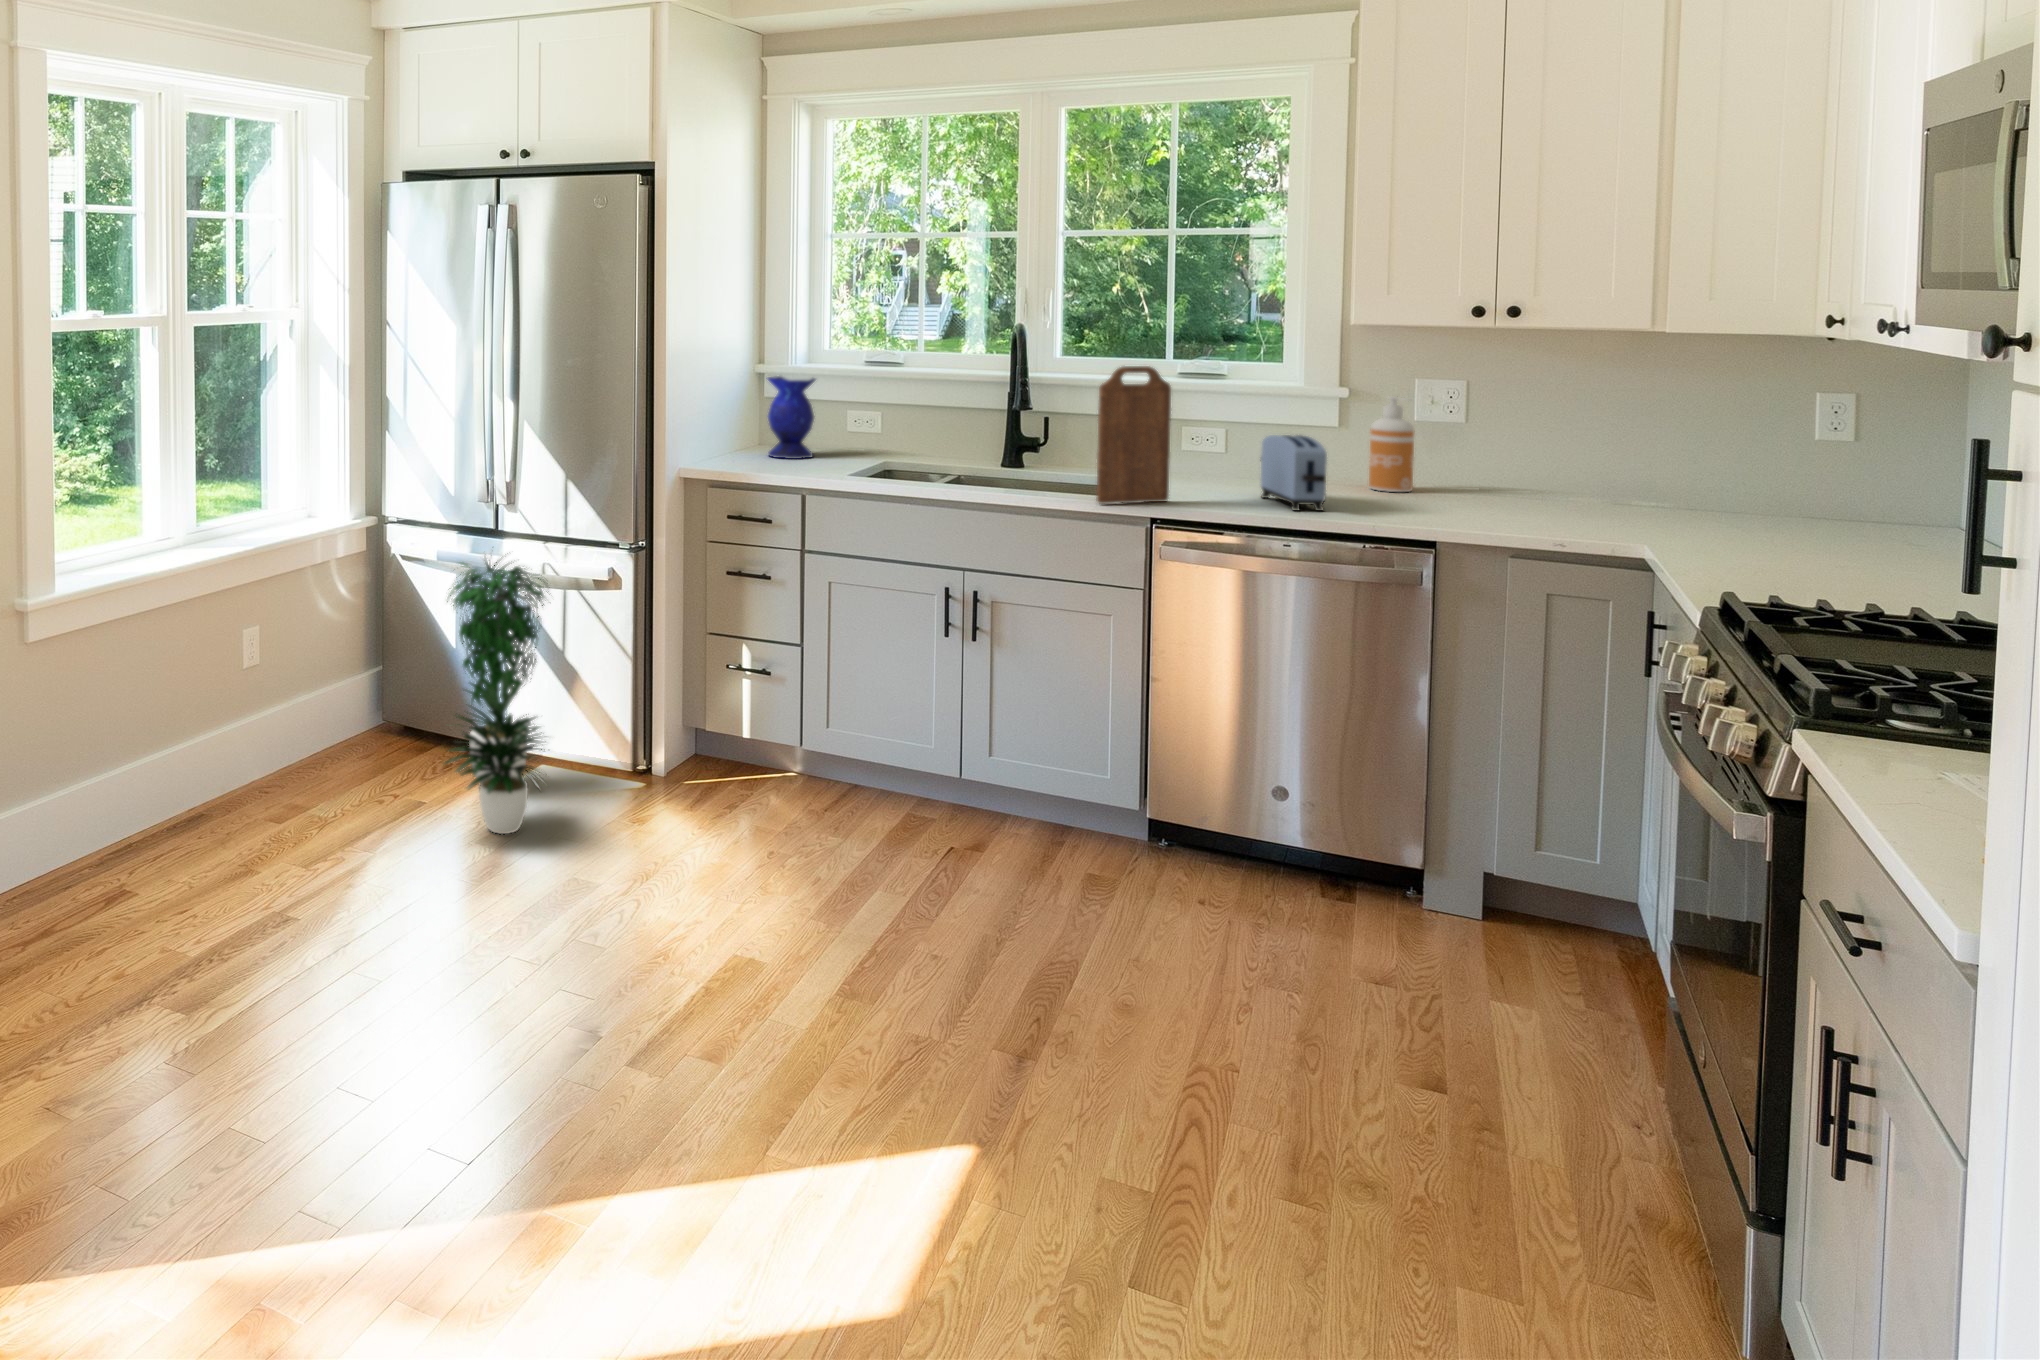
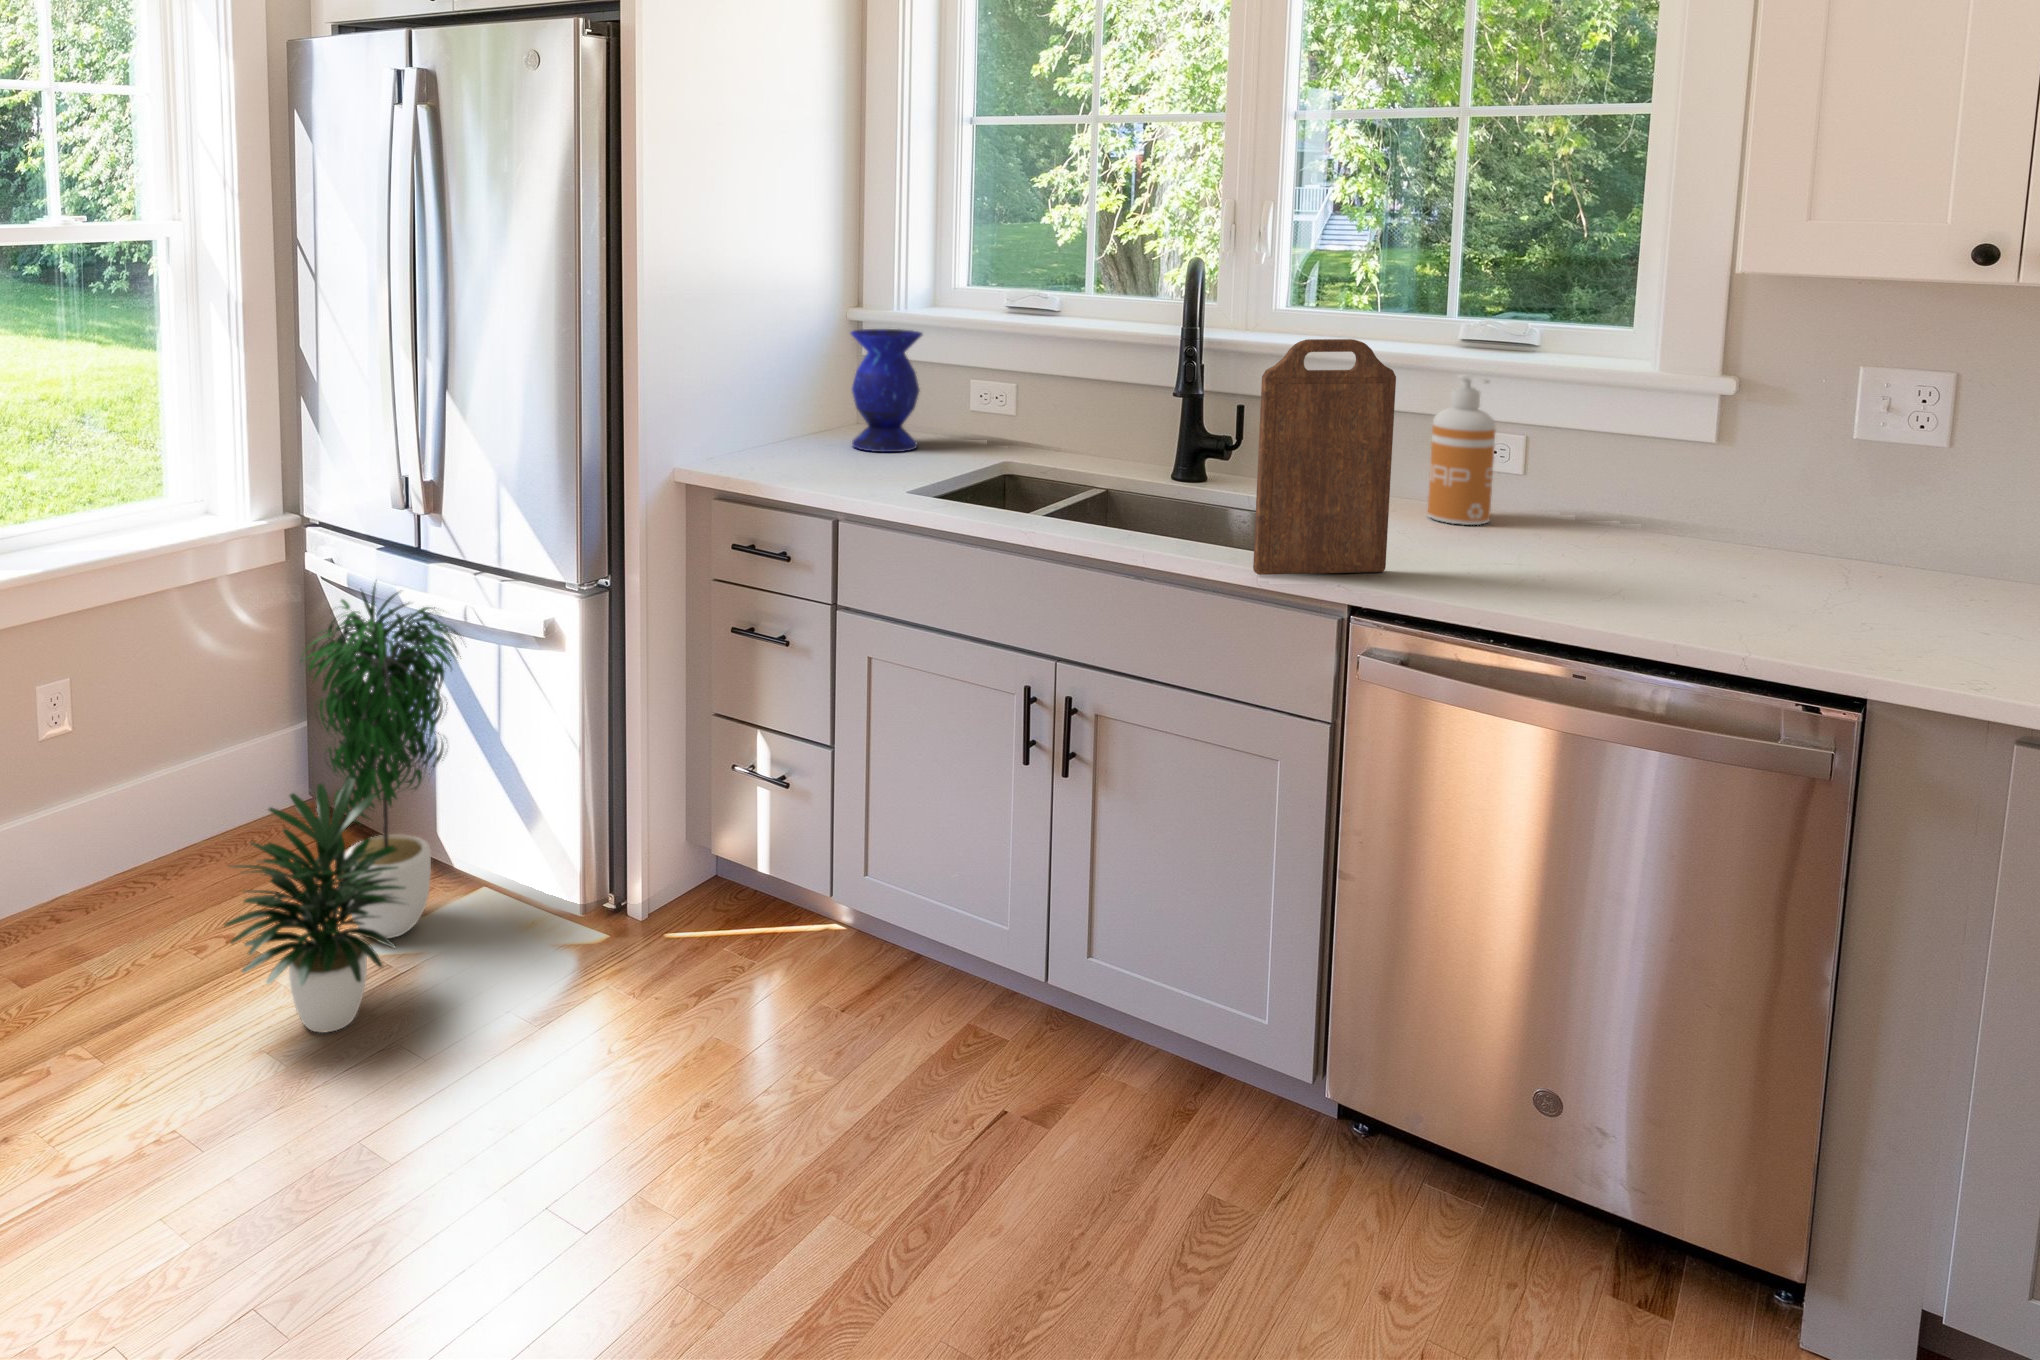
soap dispenser: present [1369,396,1415,492] -> present [1428,374,1495,525]
toaster: present [1261,435,1327,511] -> none [1556,464,1666,611]

